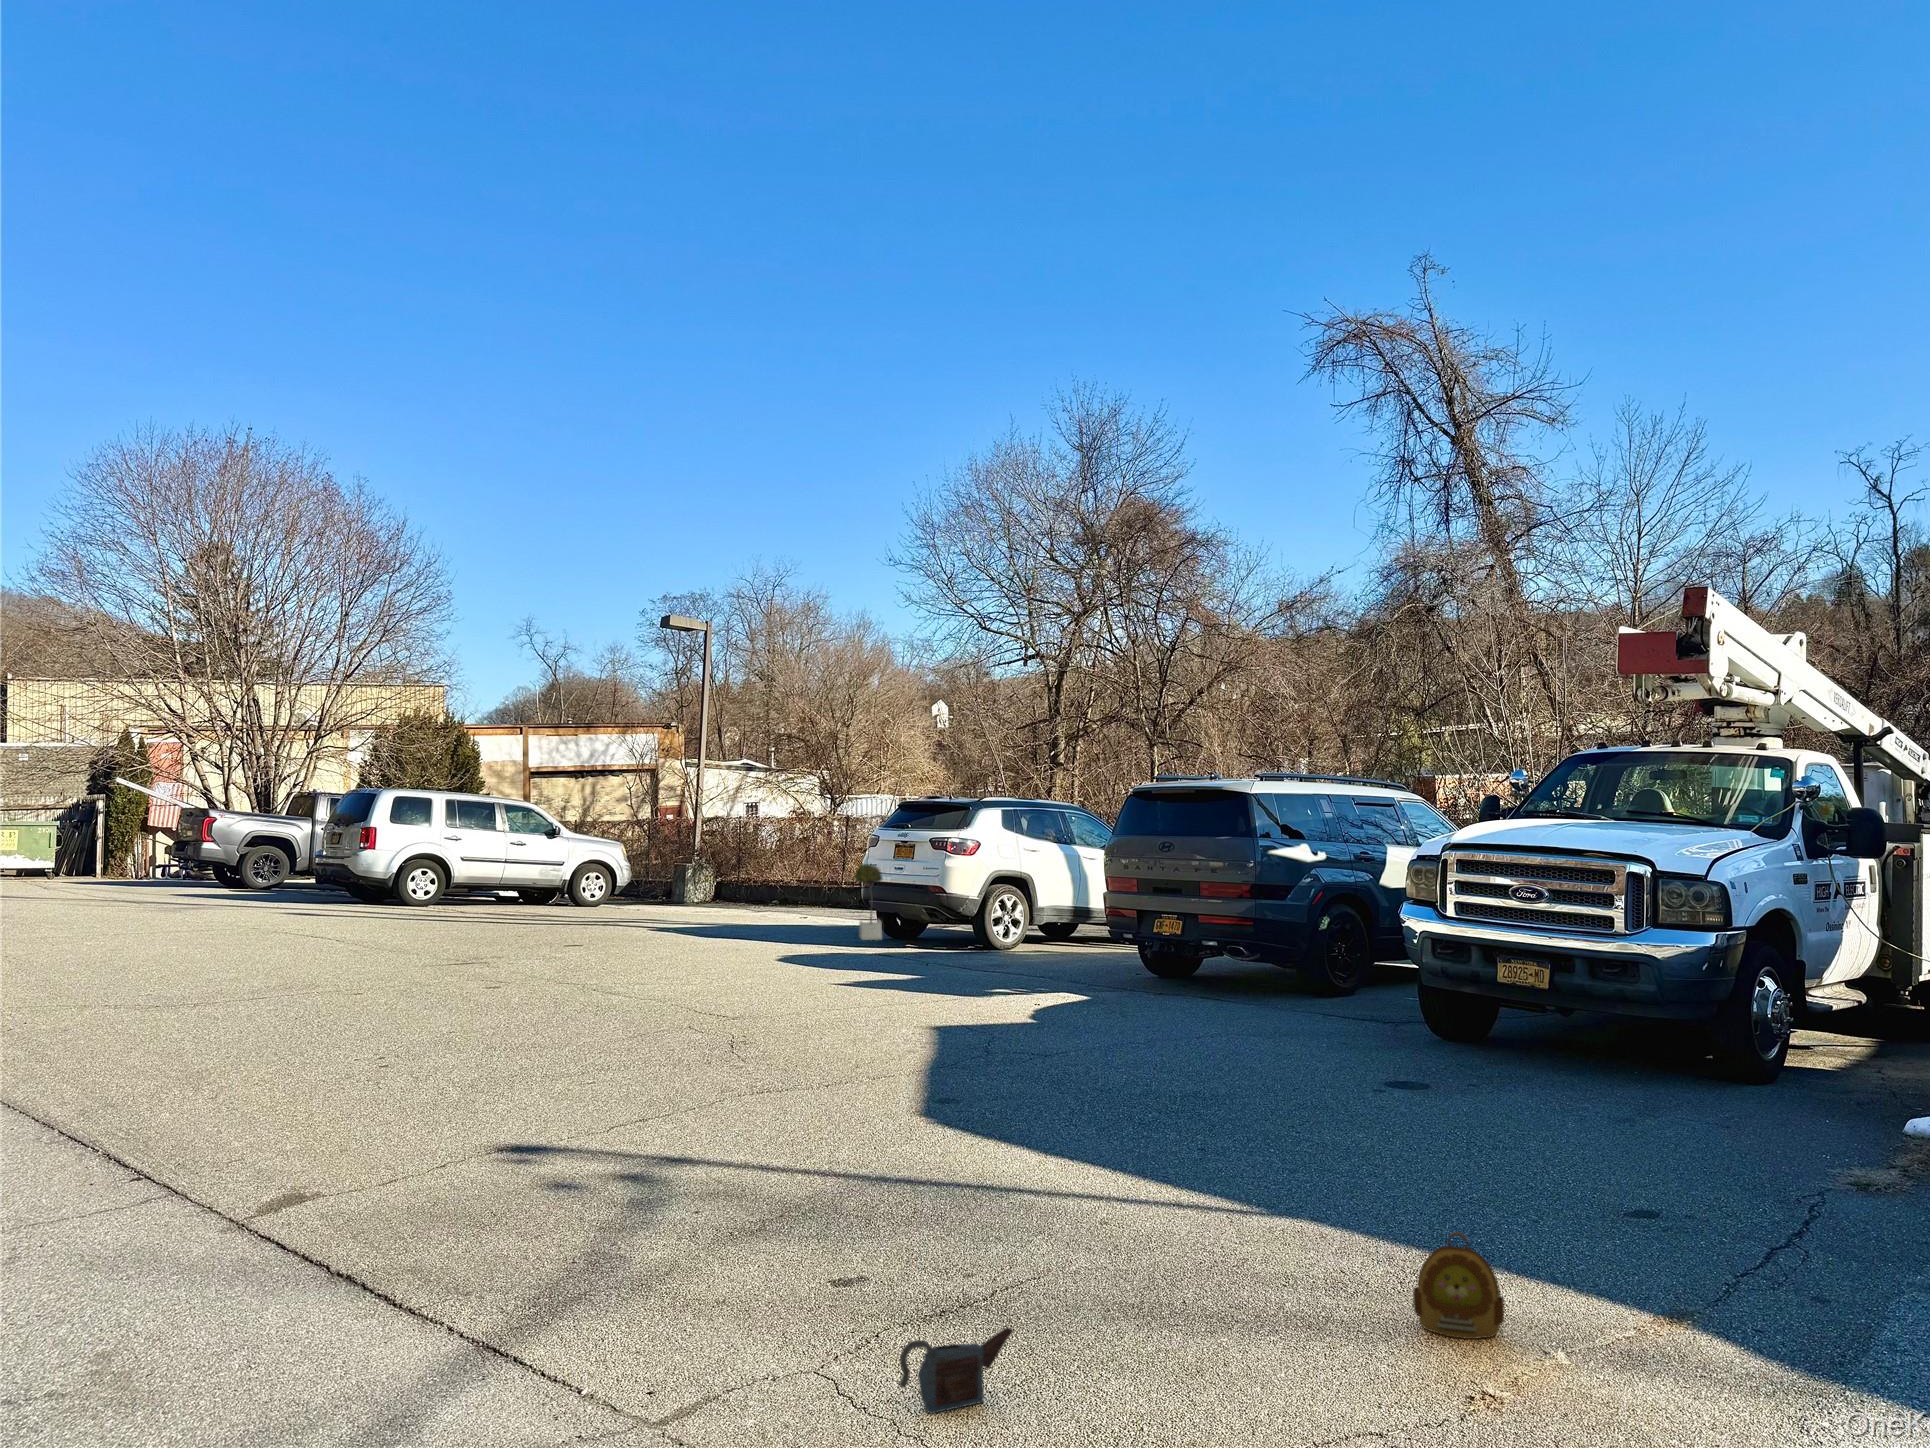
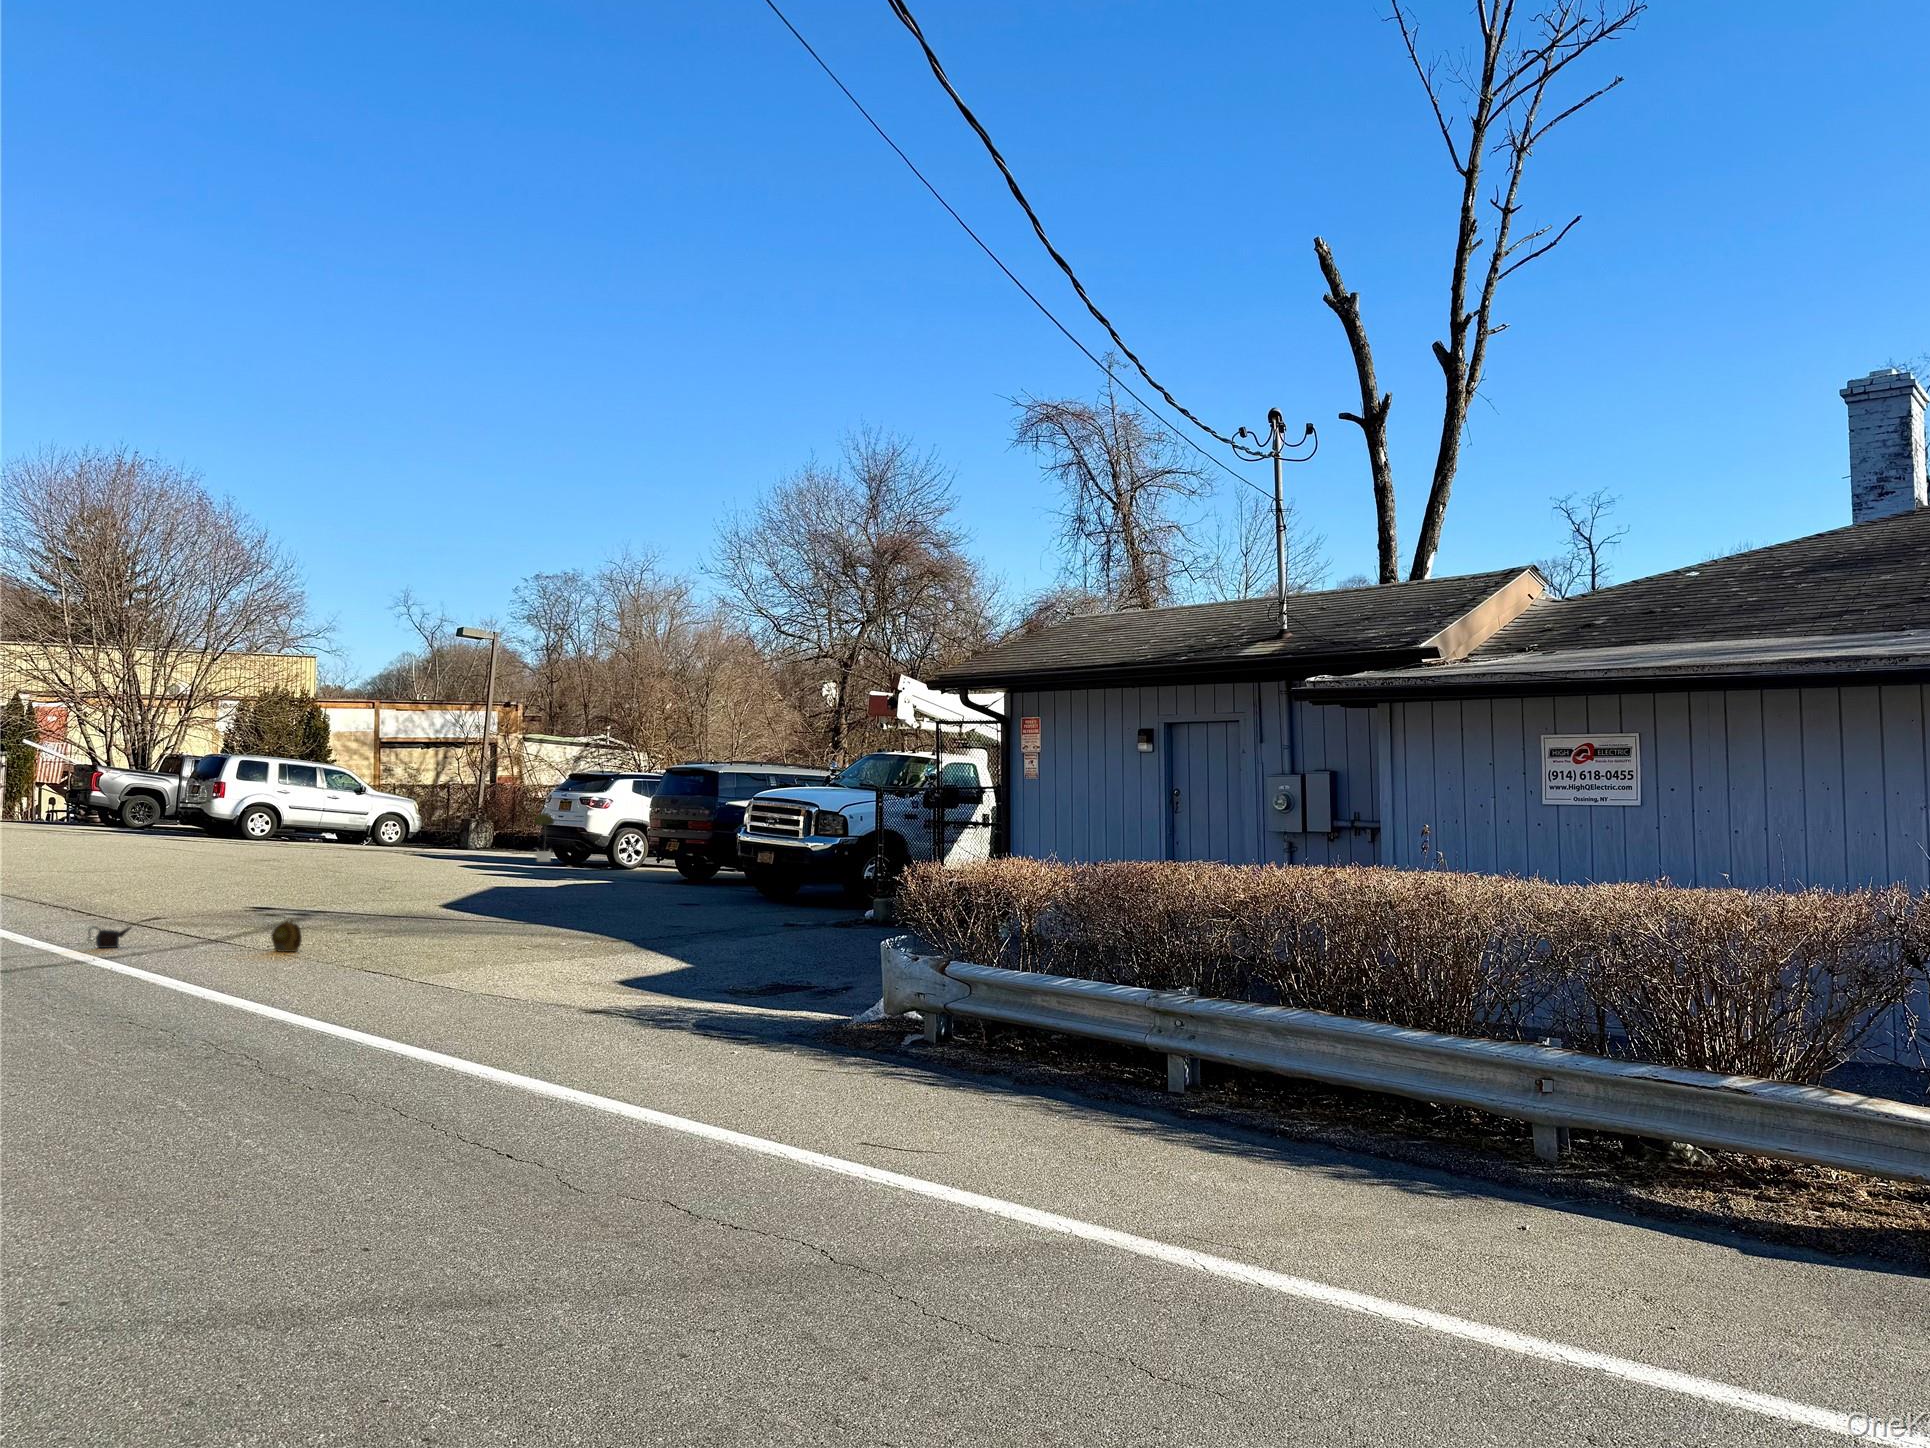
backpack: present [1413,1232,1504,1339] -> present [271,919,302,952]
watering can: present [899,1327,1013,1414] -> present [88,927,131,948]

